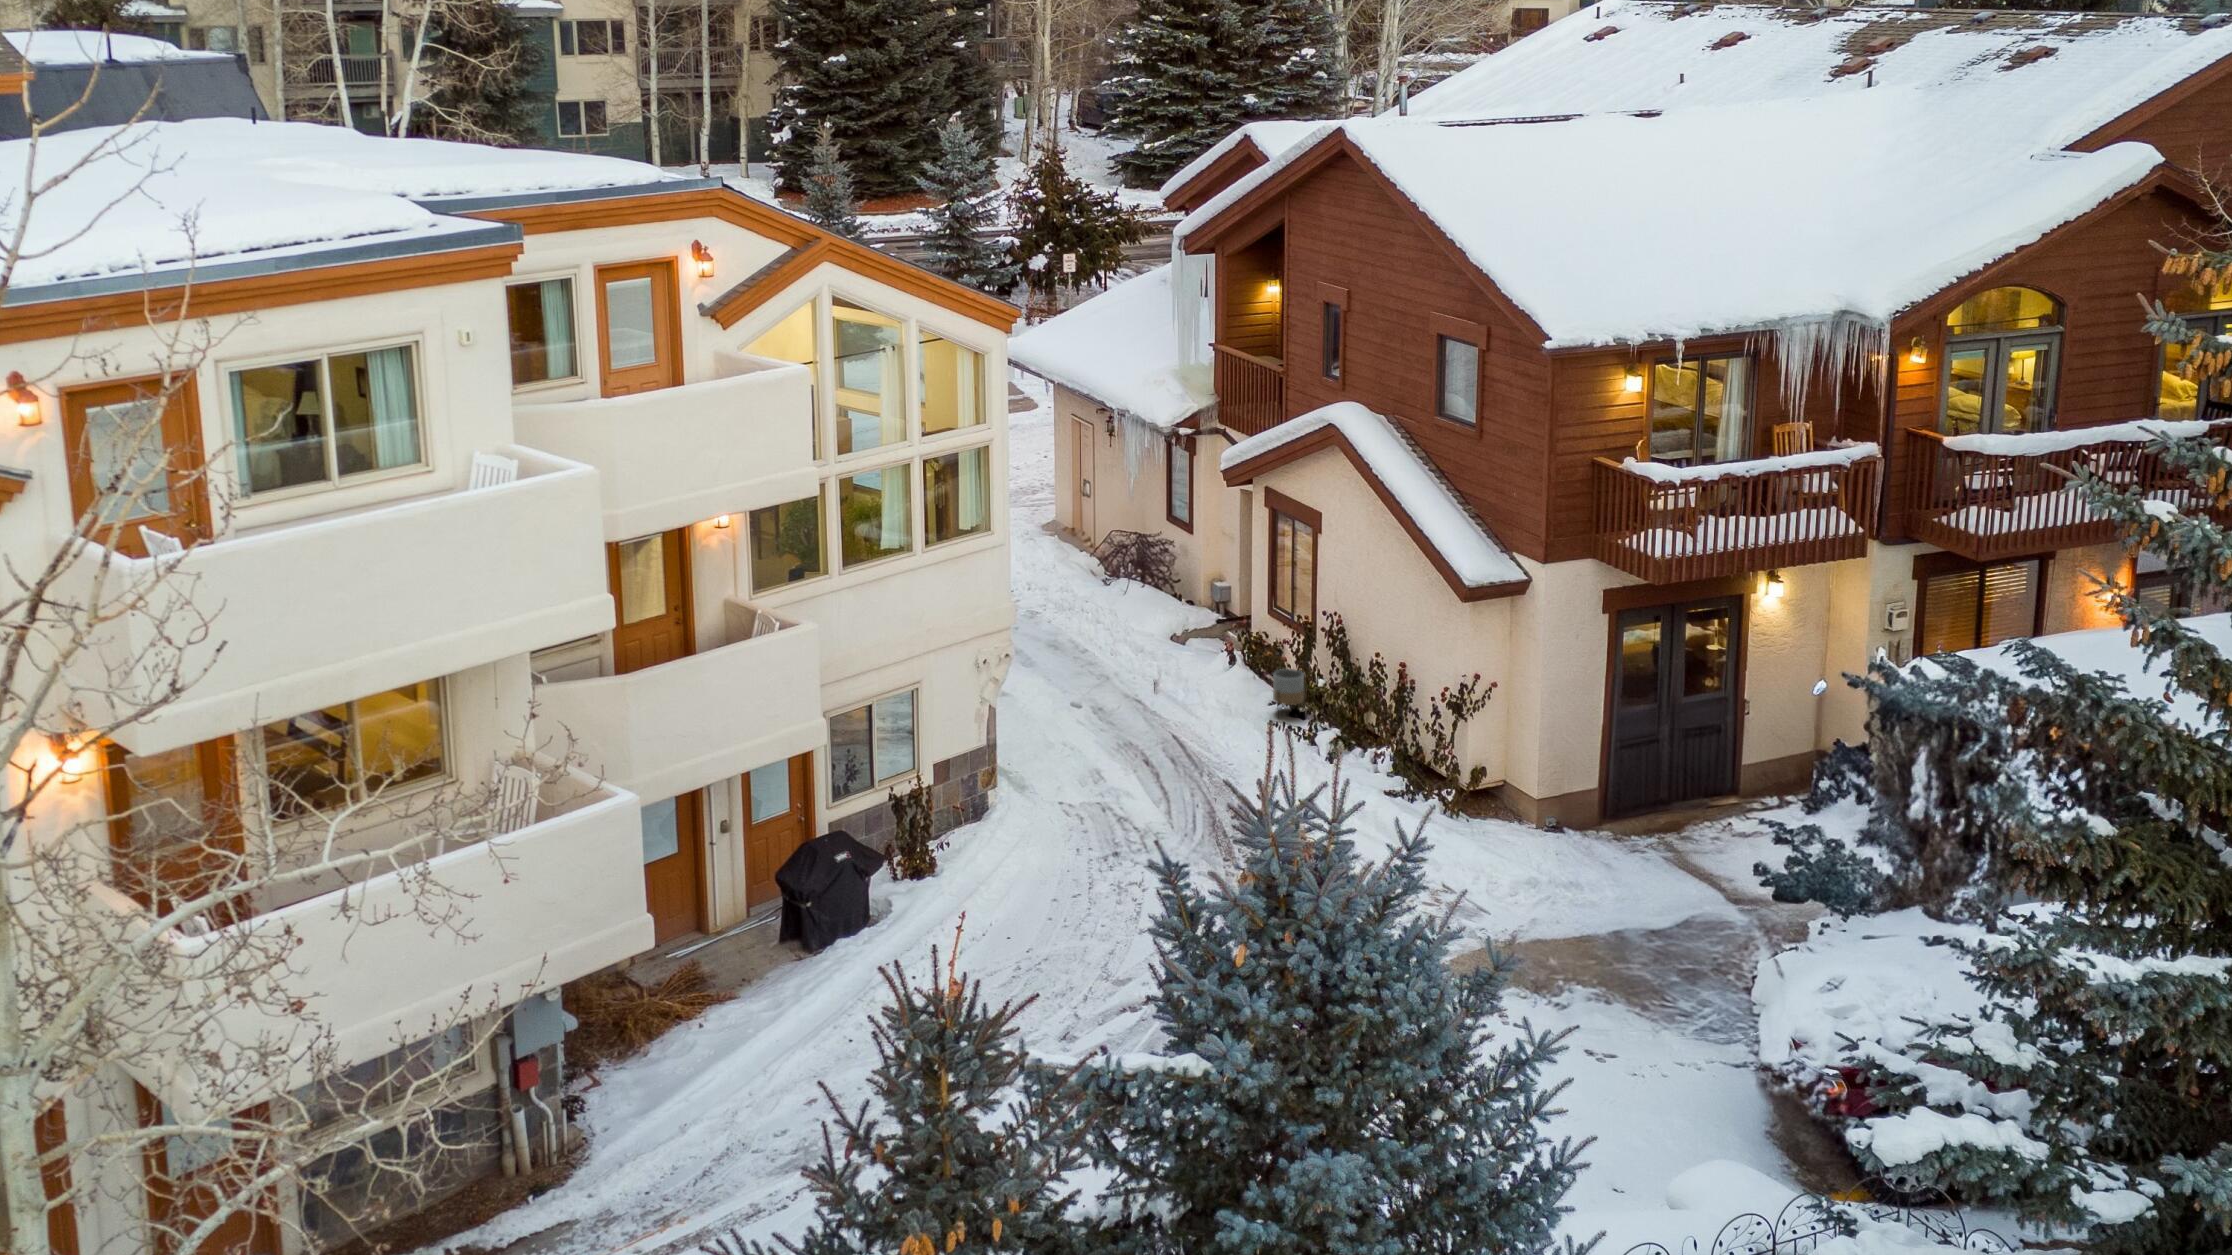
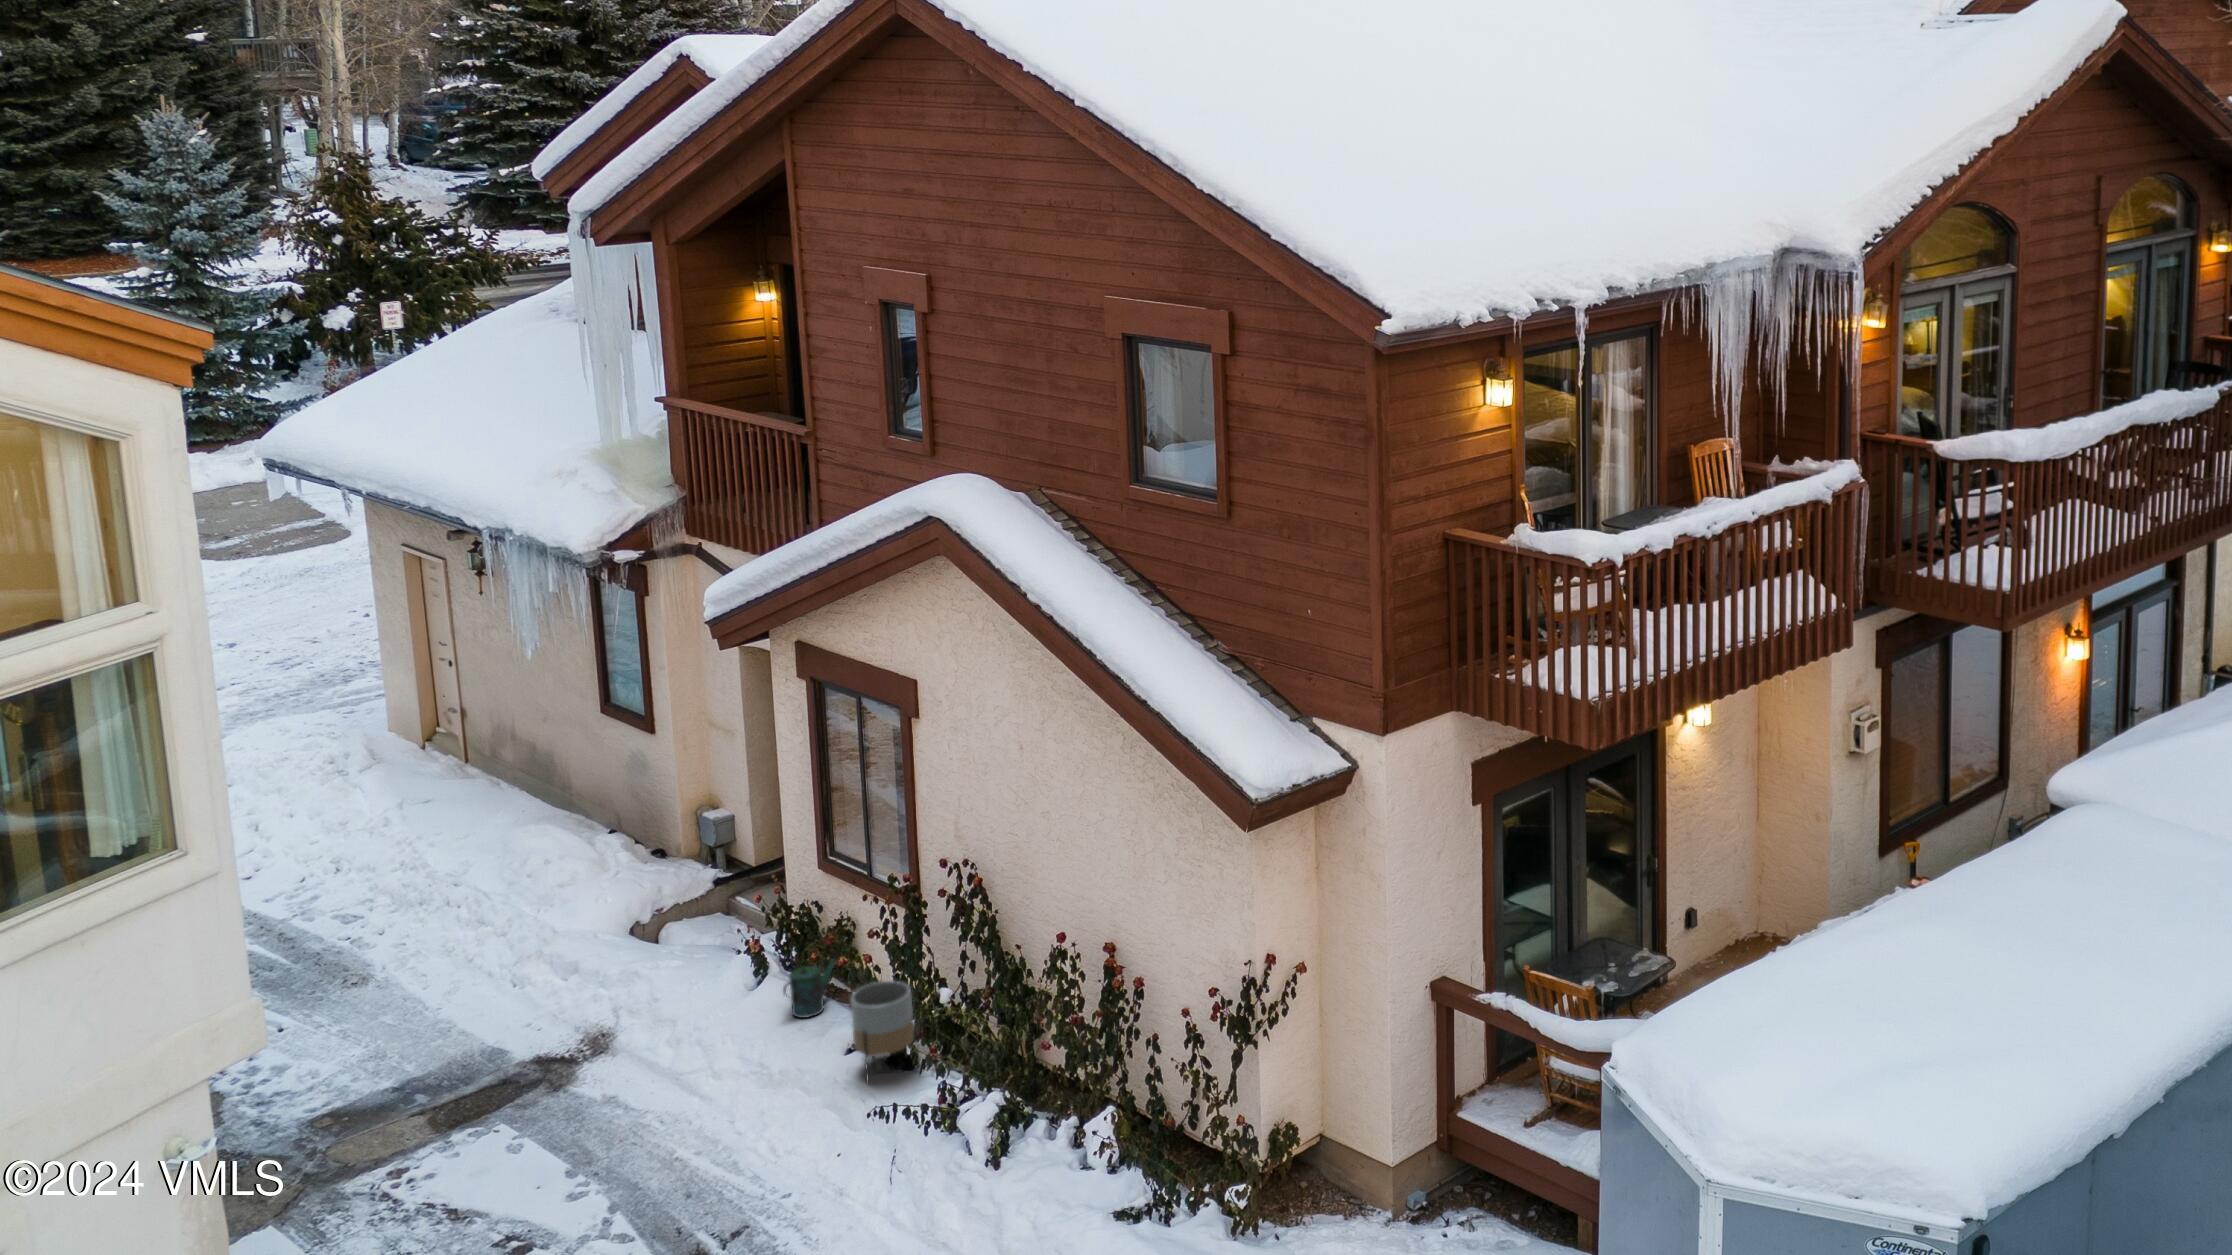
watering can: none [1243,655,1275,686] -> present [783,951,840,1018]

